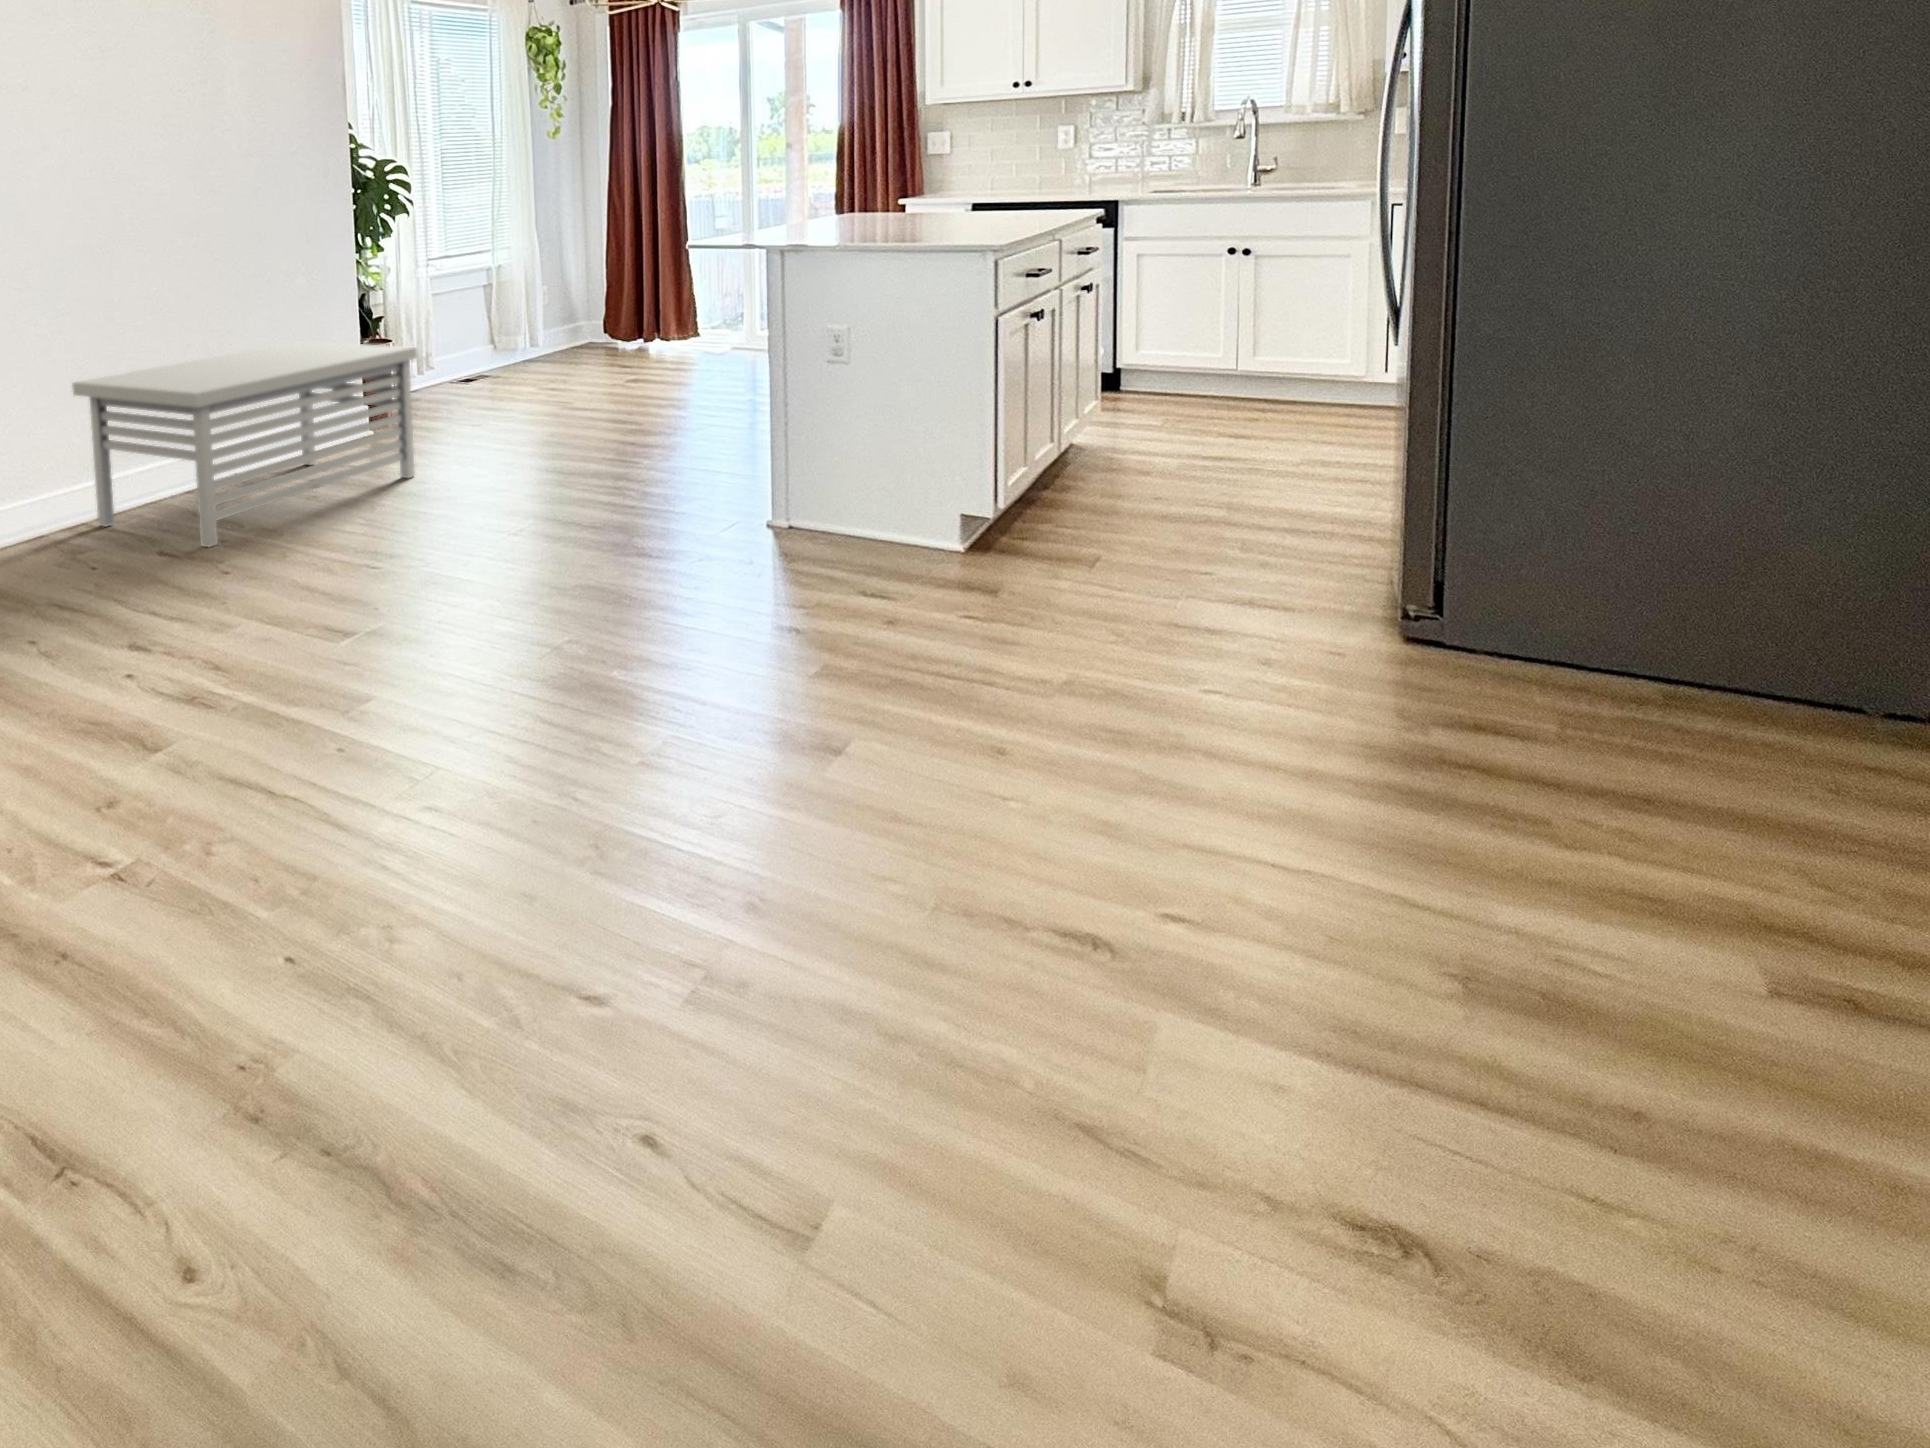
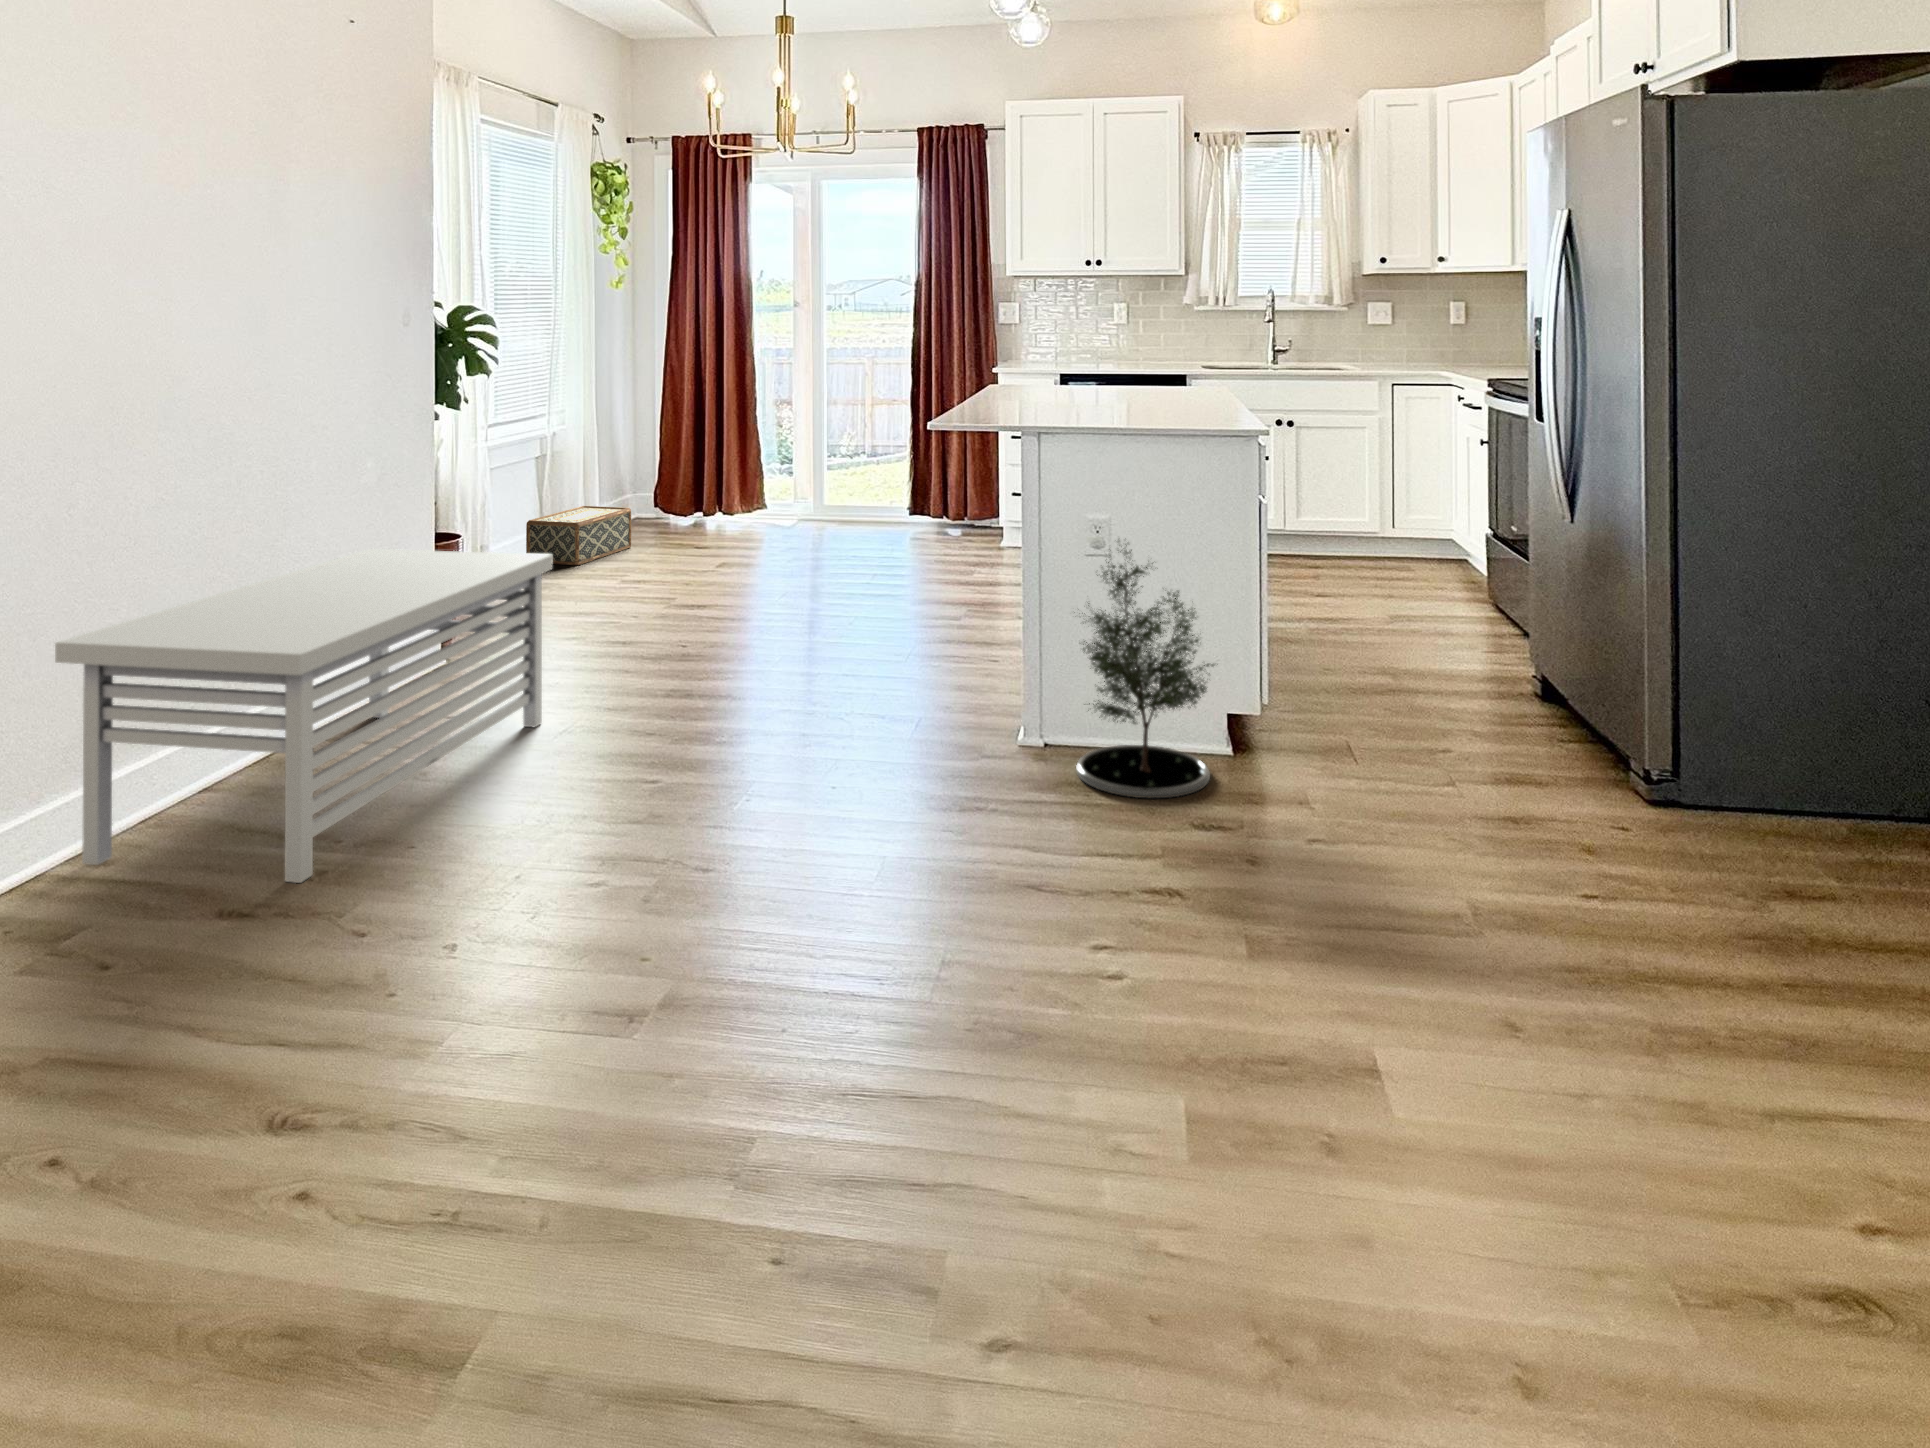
woven basket: none [476,329,569,377] -> present [526,506,631,565]
potted tree: none [804,333,953,565] -> present [1076,544,1214,798]

